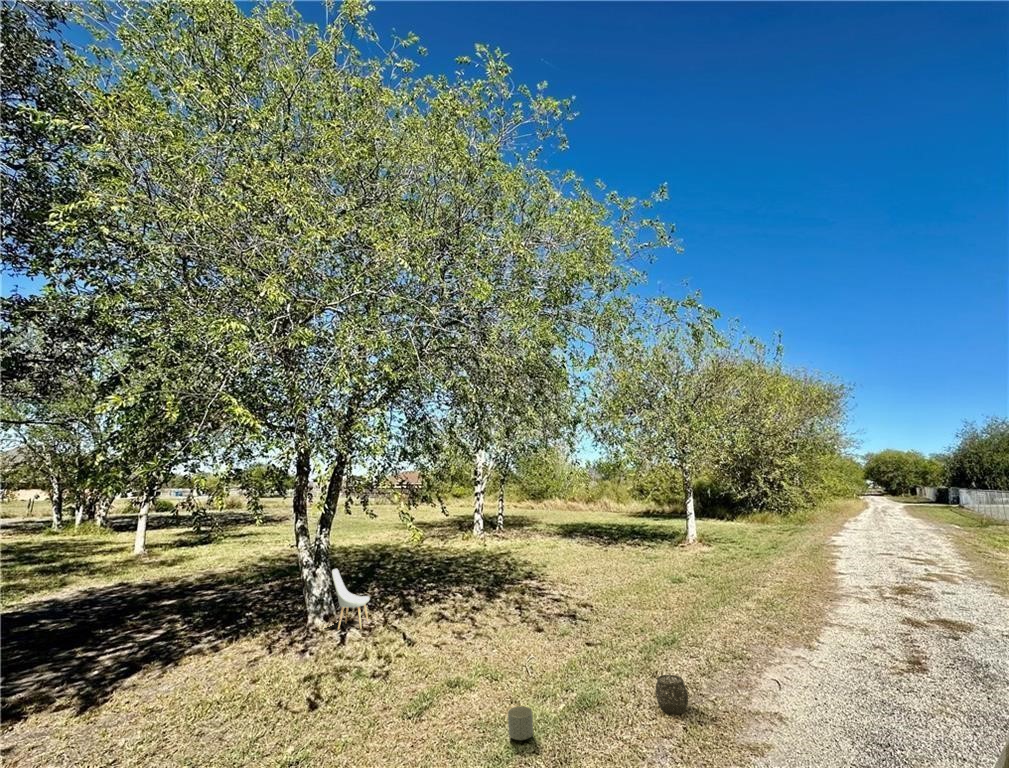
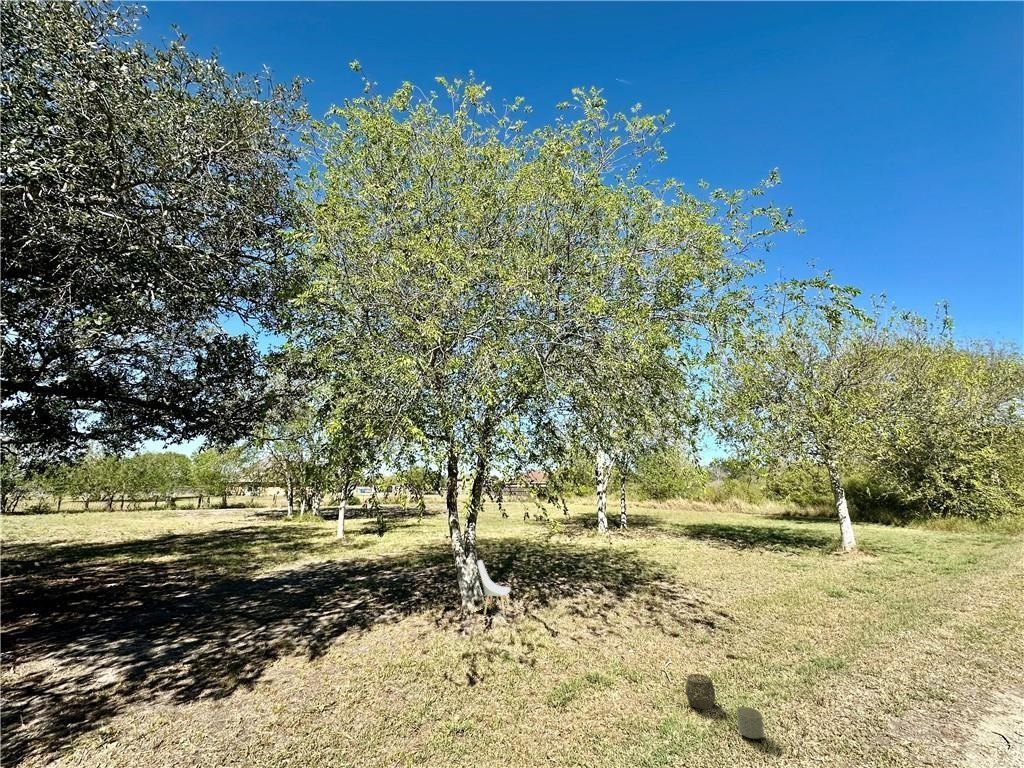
woven basket: present [655,675,688,714] -> present [685,674,715,709]
planter: present [508,706,533,741] -> present [737,707,764,739]

